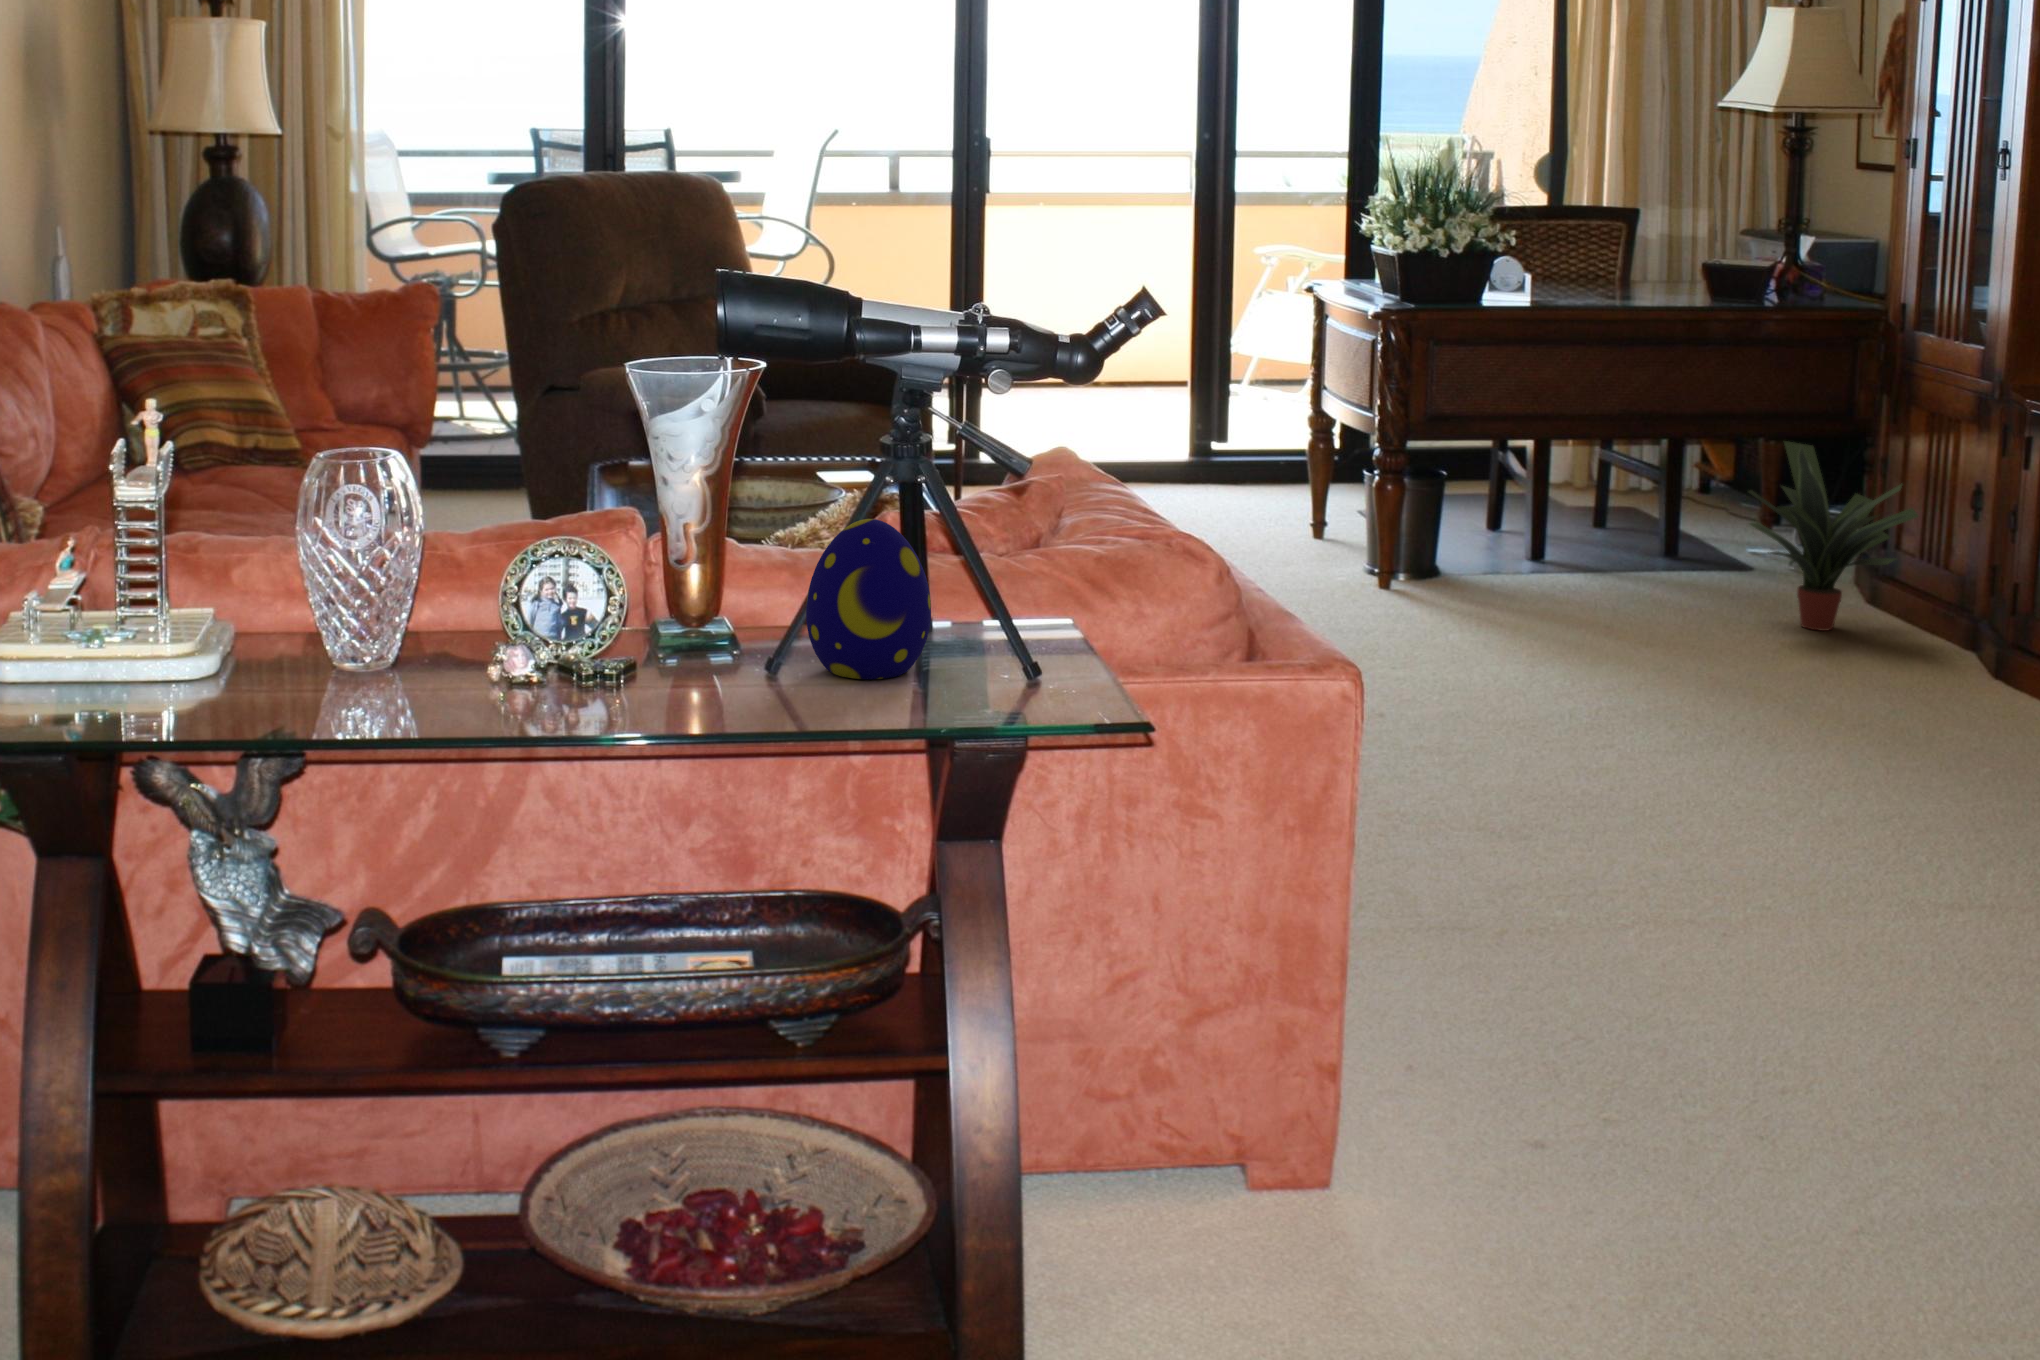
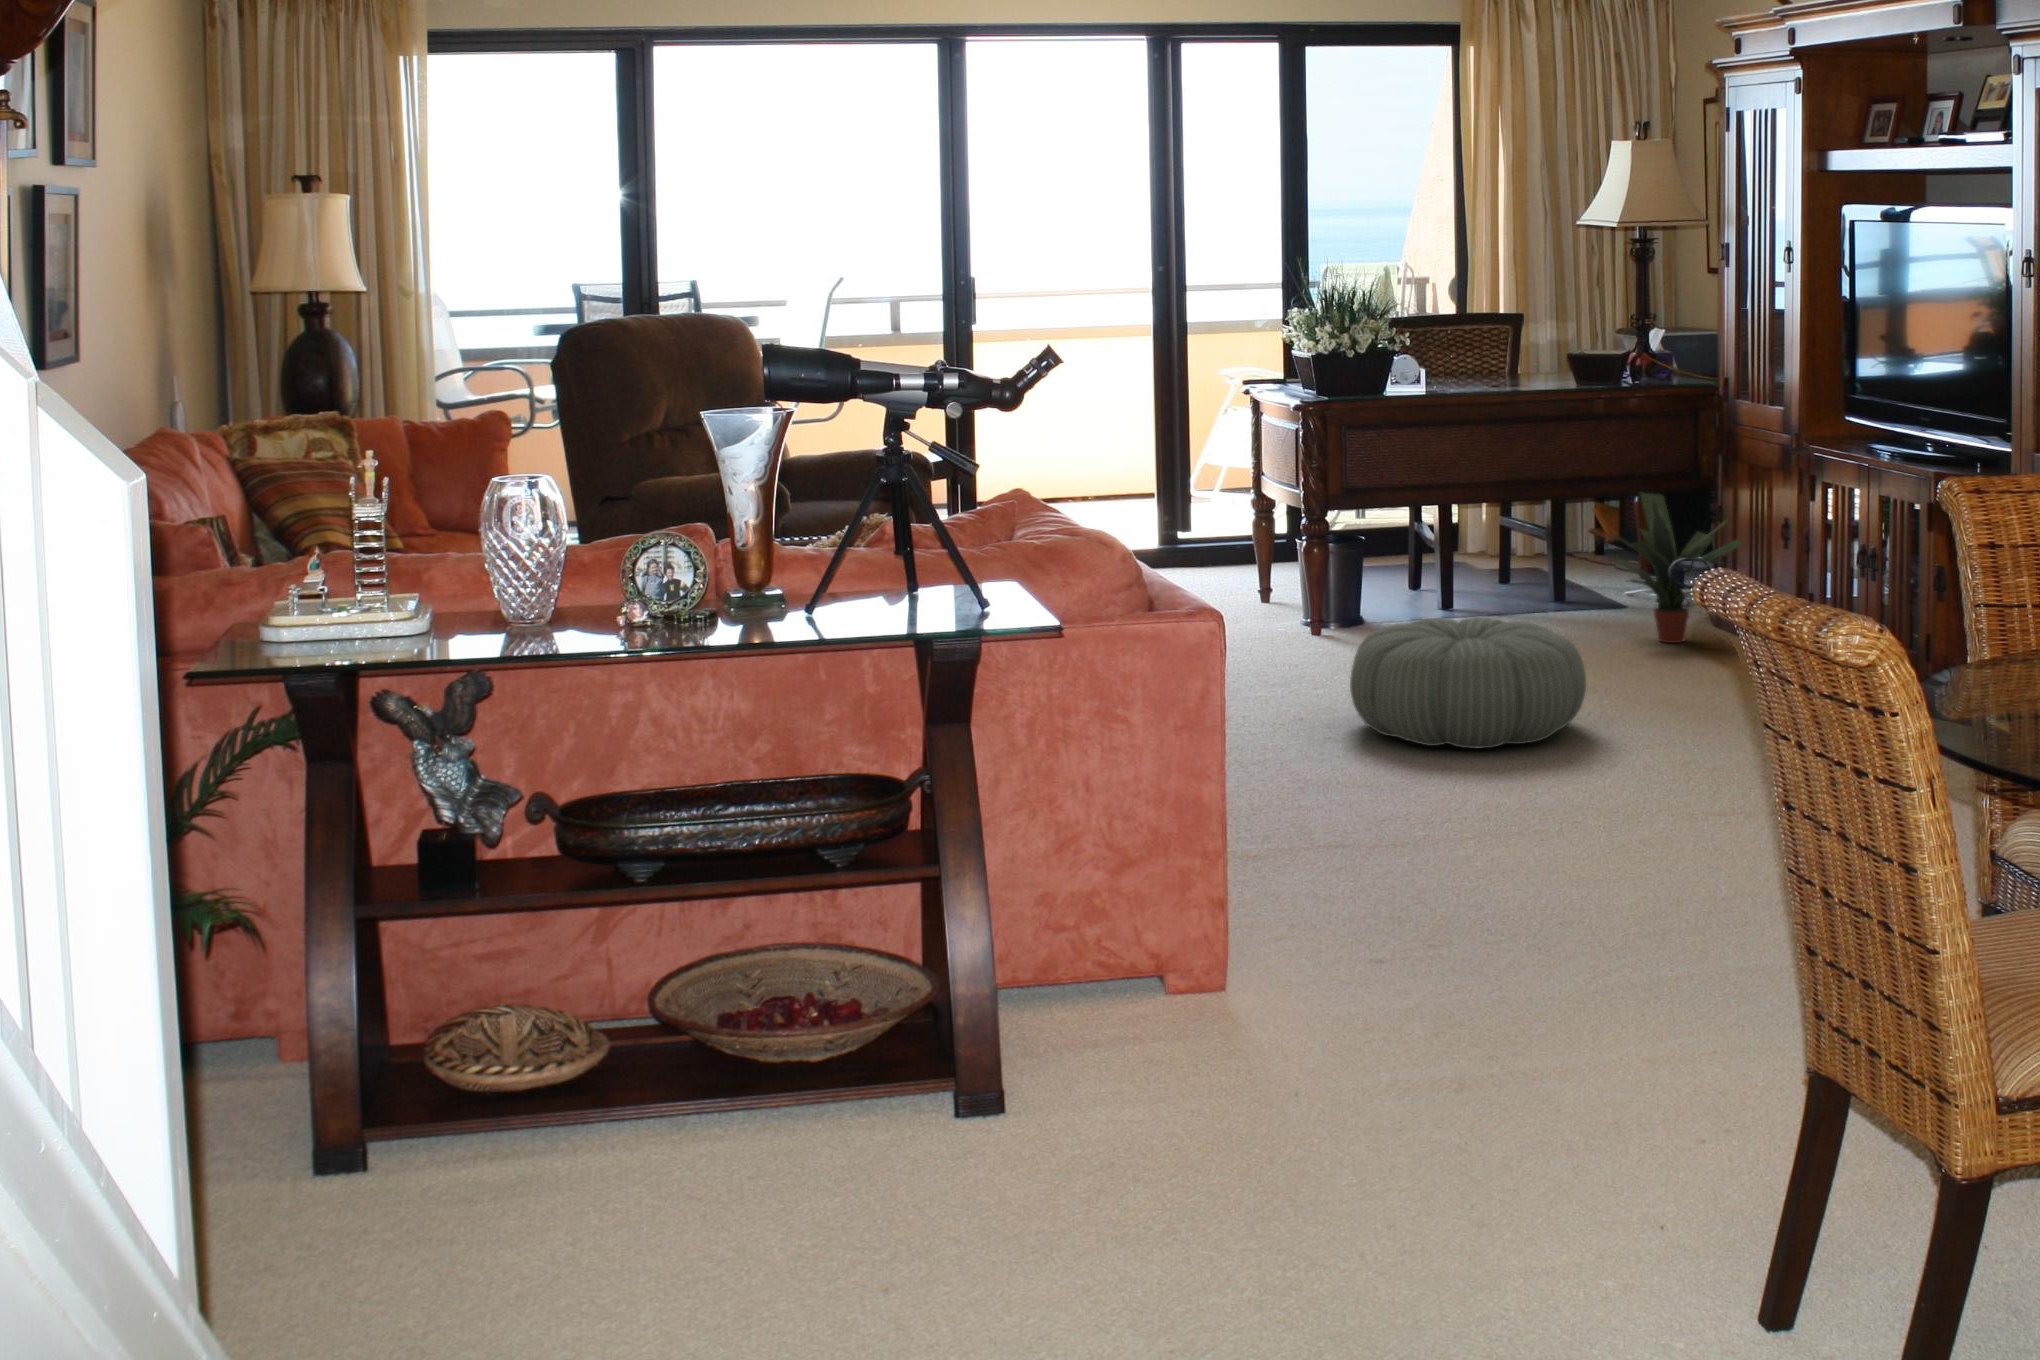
decorative egg: present [806,519,931,679] -> none [835,507,921,615]
pouf: none [1437,600,1742,777] -> present [1350,617,1586,748]

